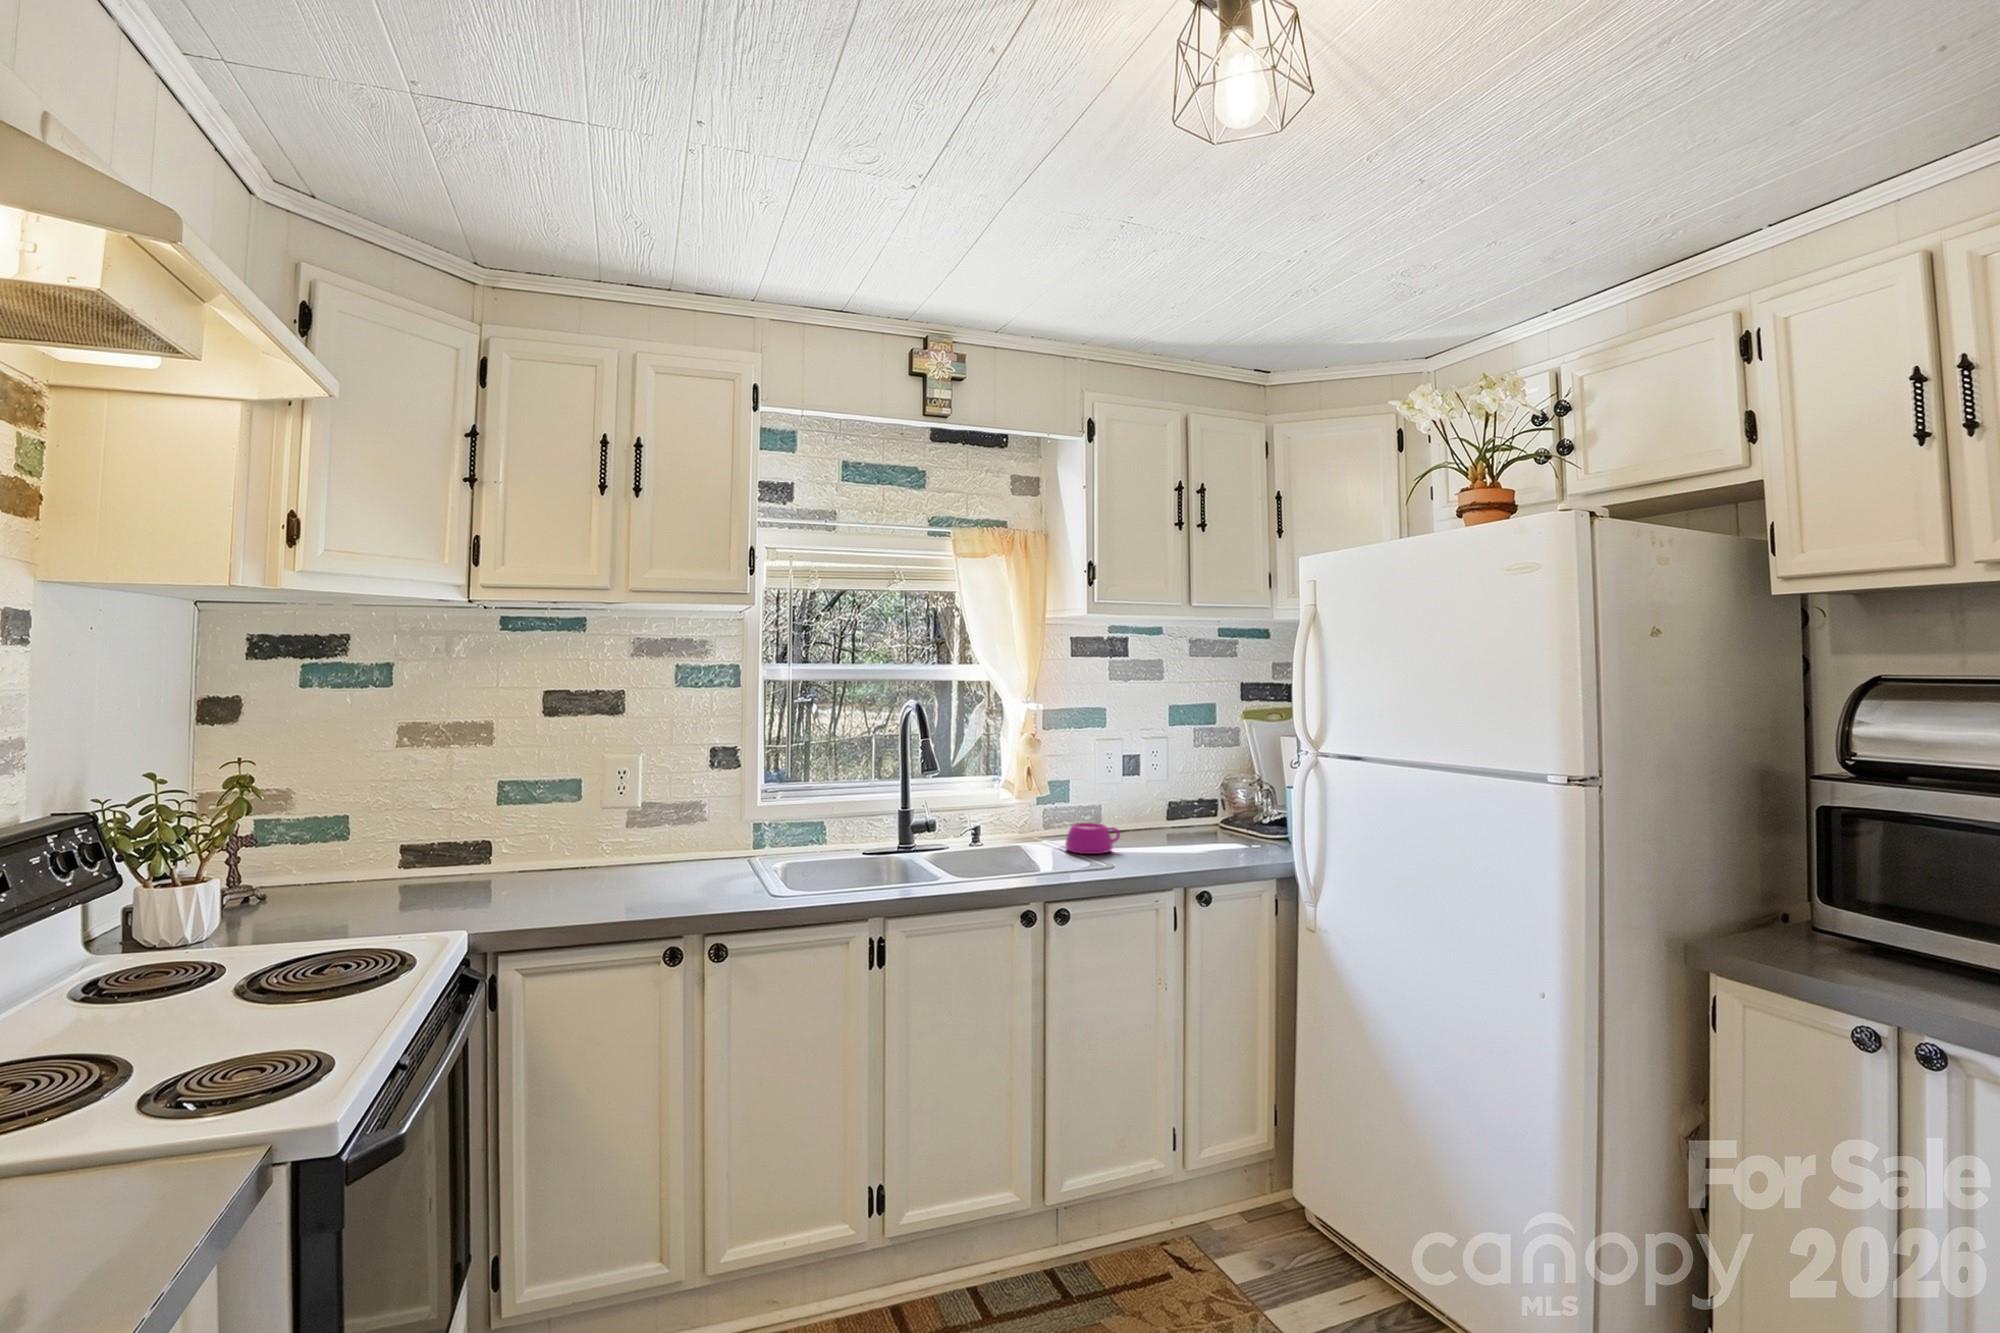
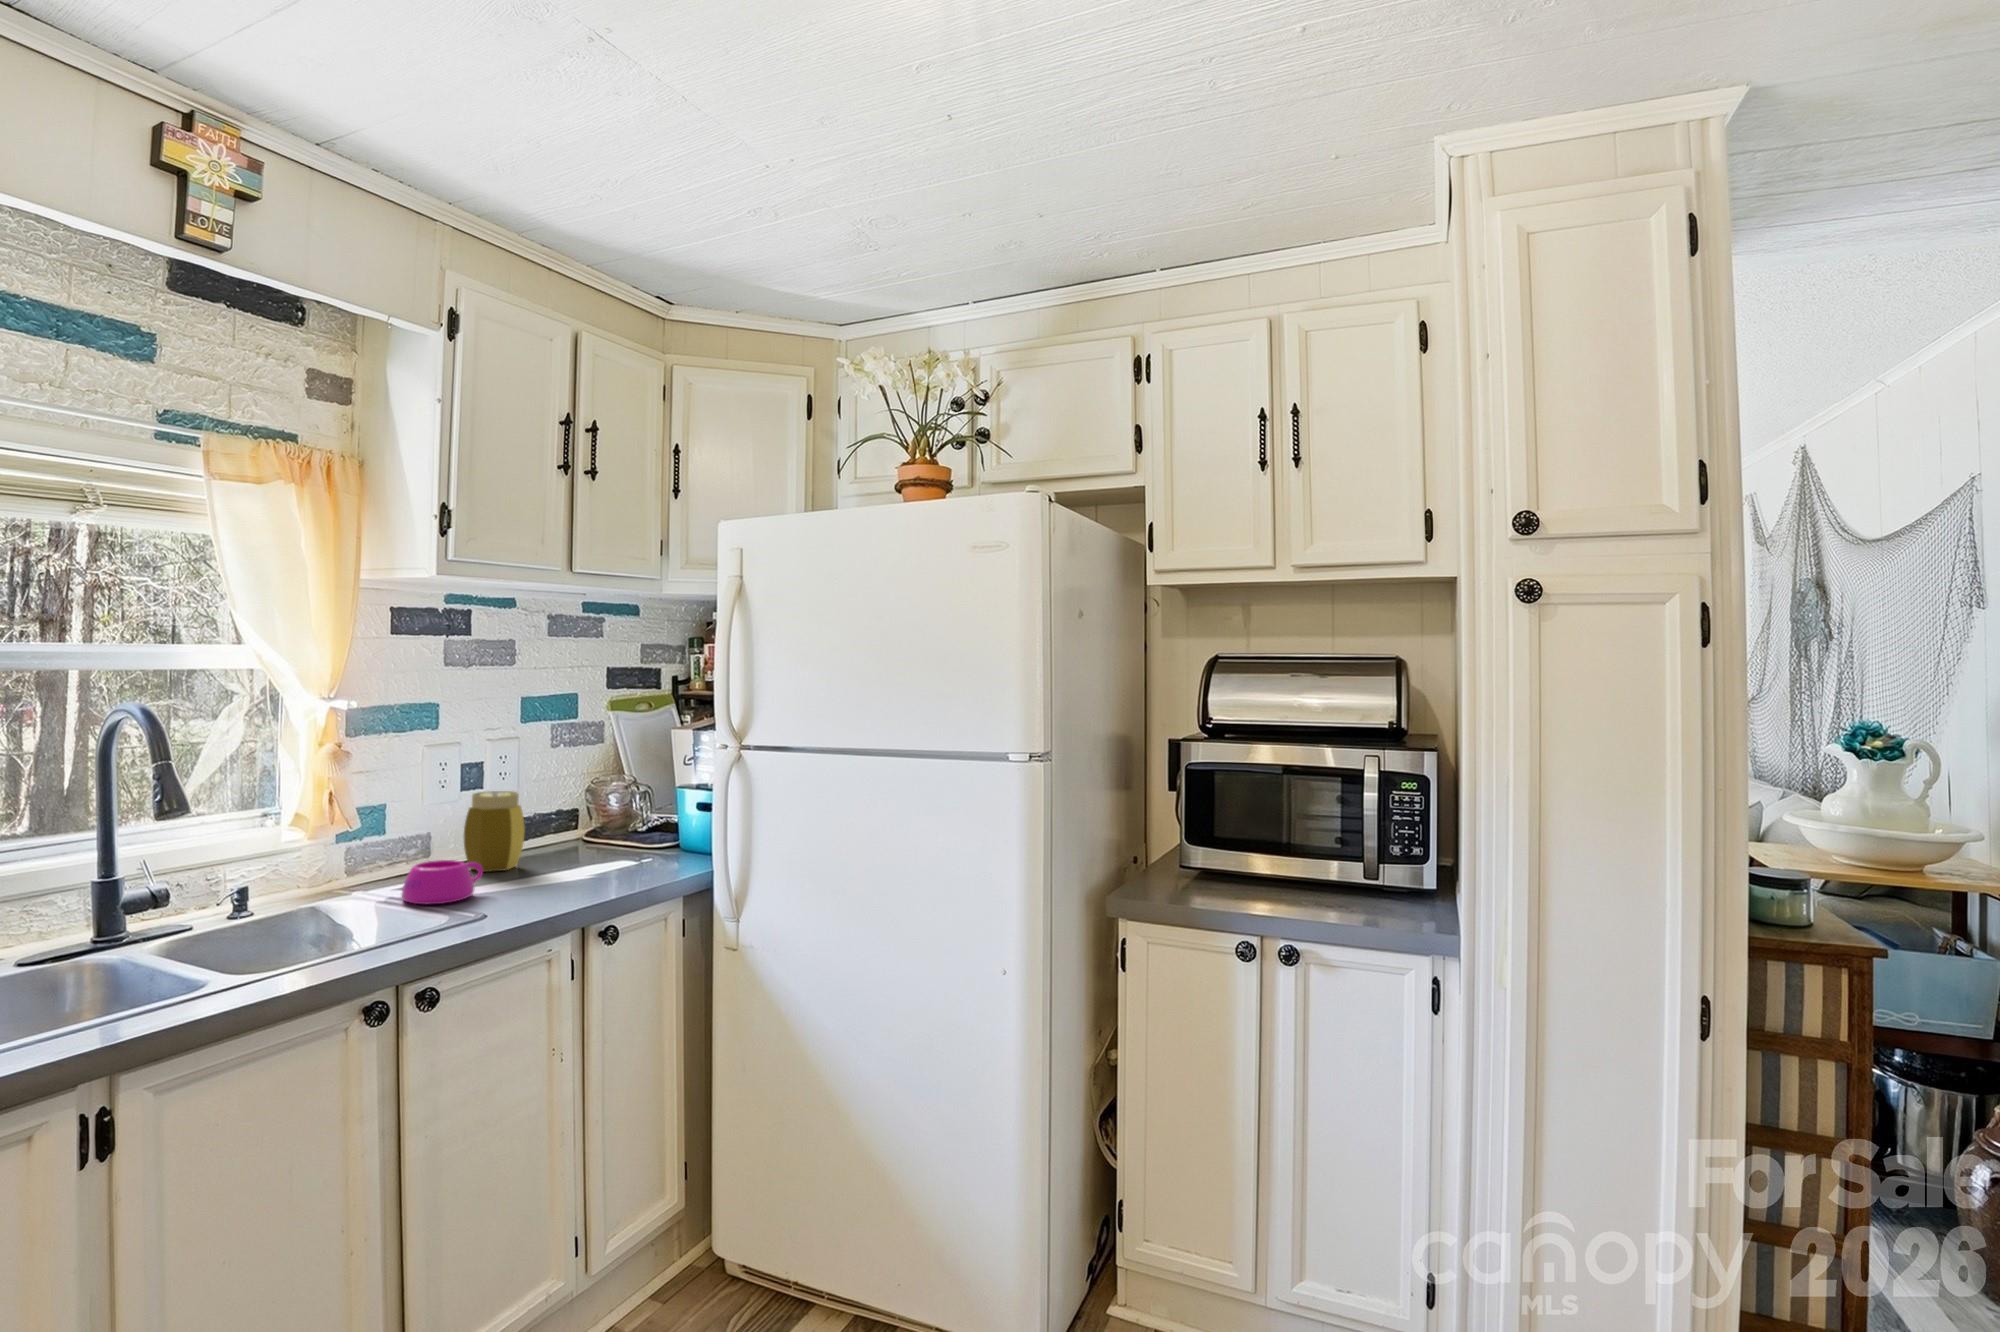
jar: none [1120,777,1163,839] -> present [464,791,525,872]

